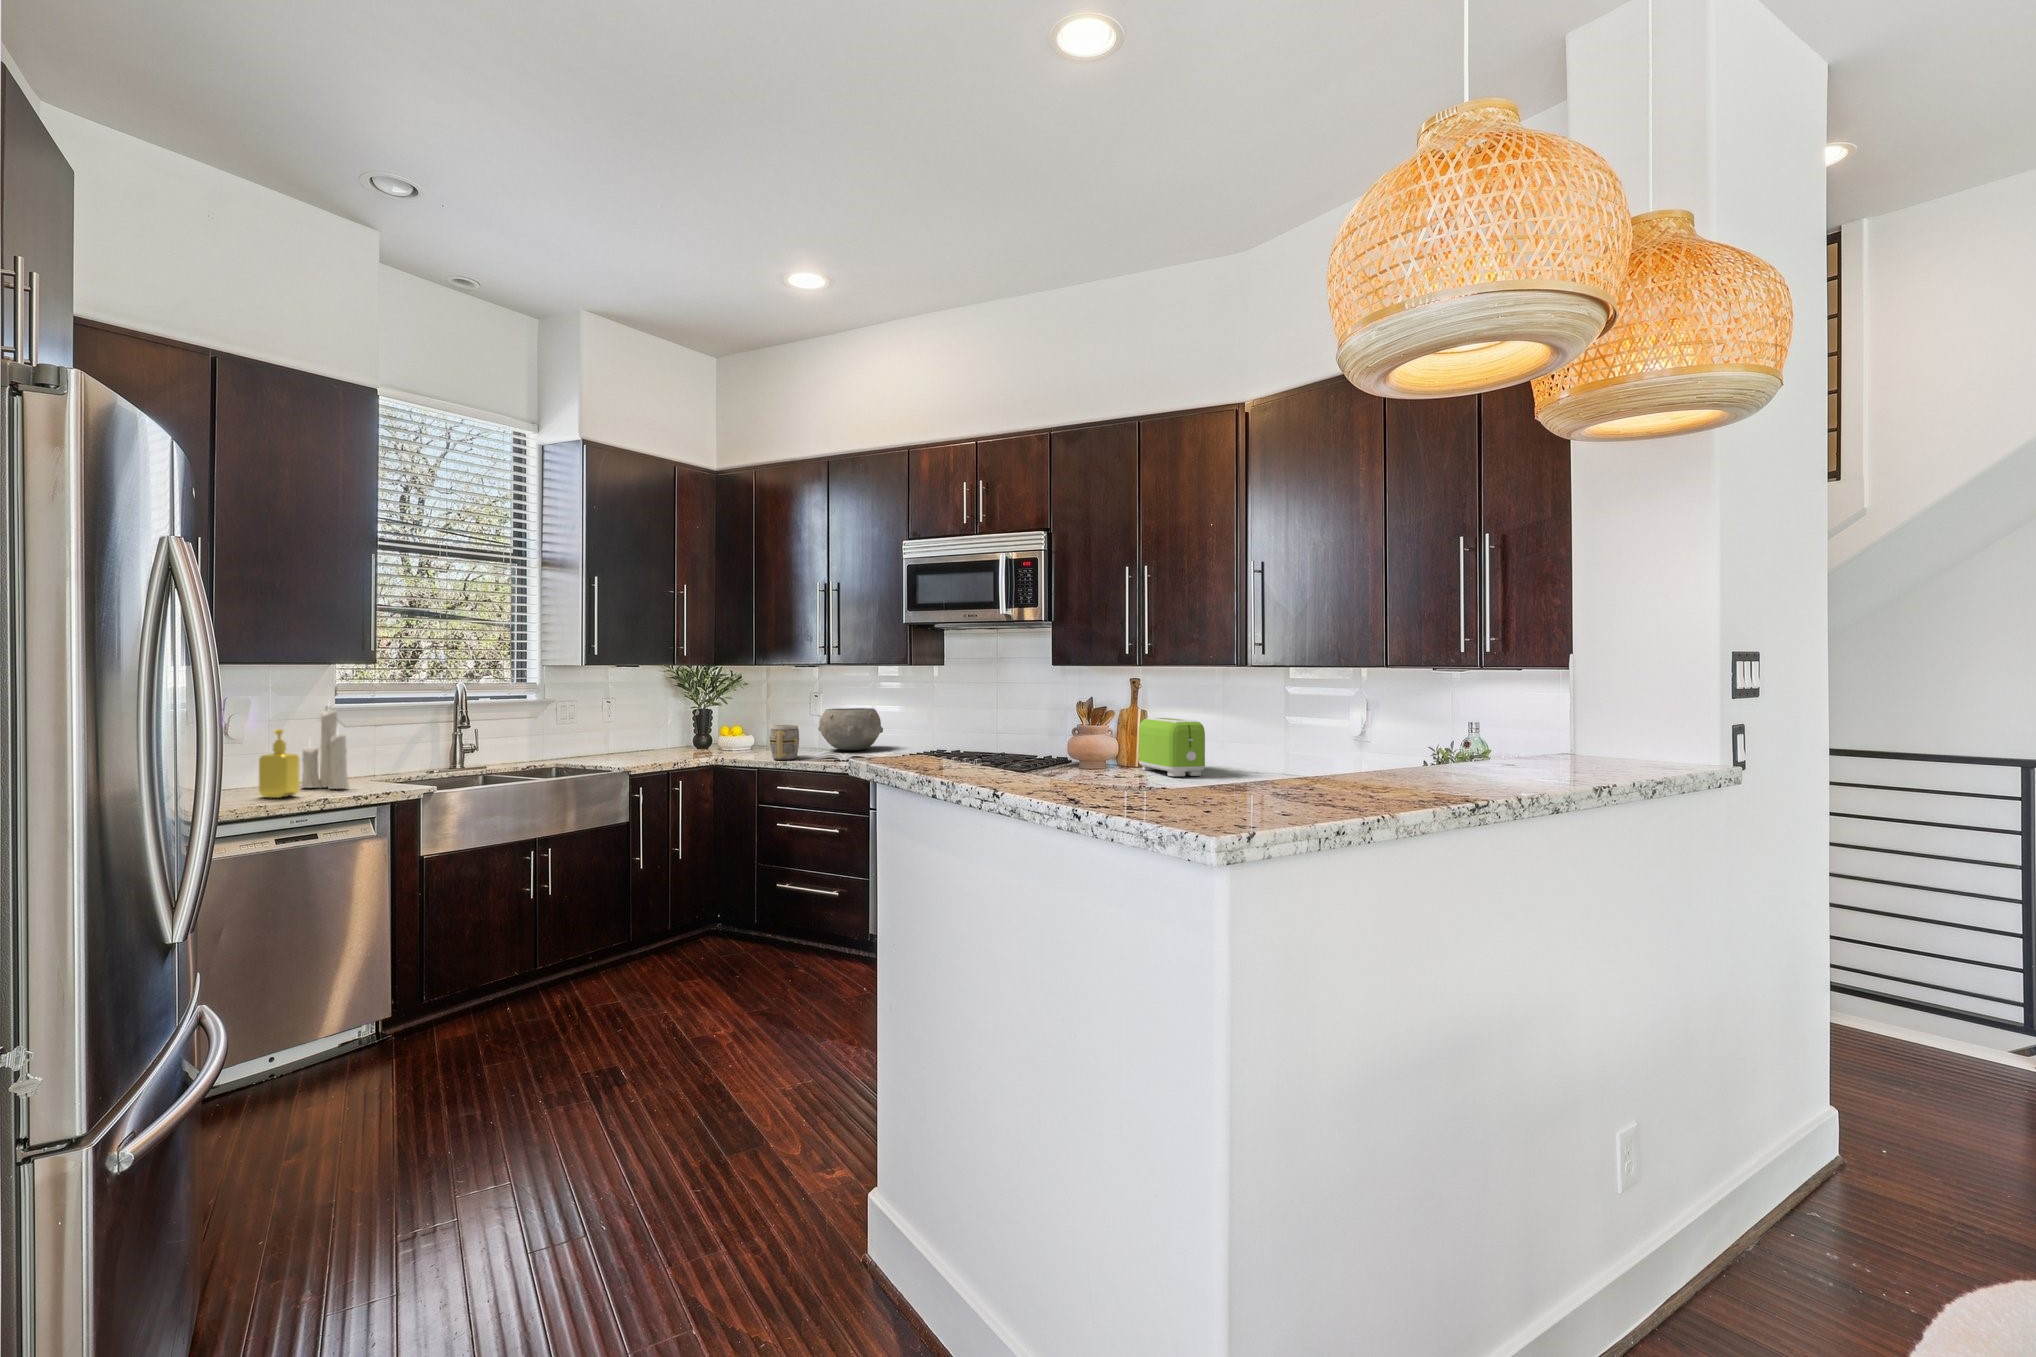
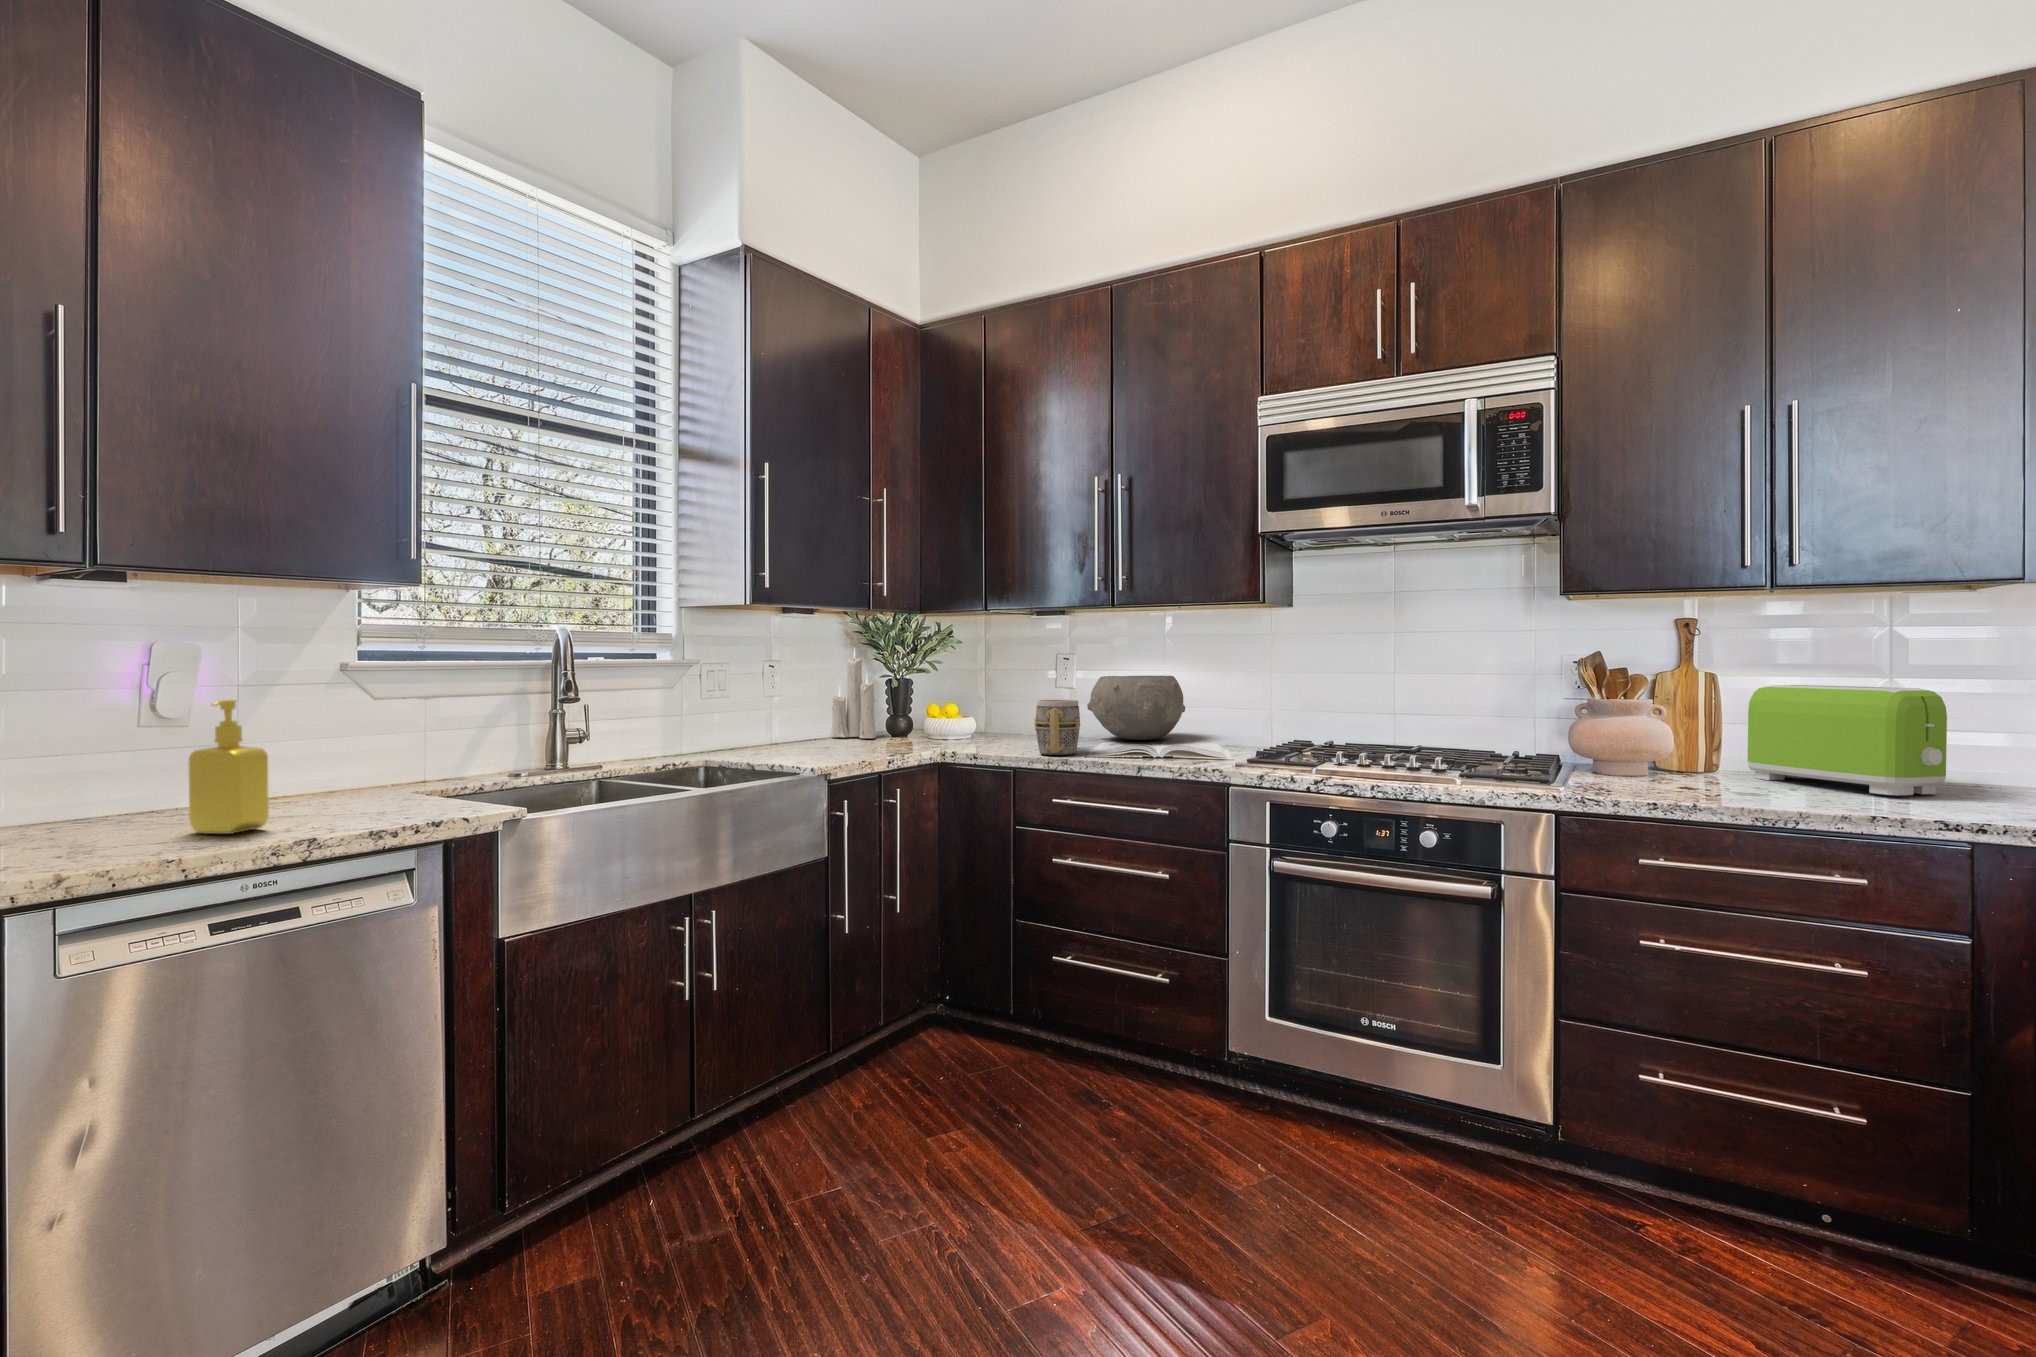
candle: present [300,710,349,789] -> present [831,648,877,738]

